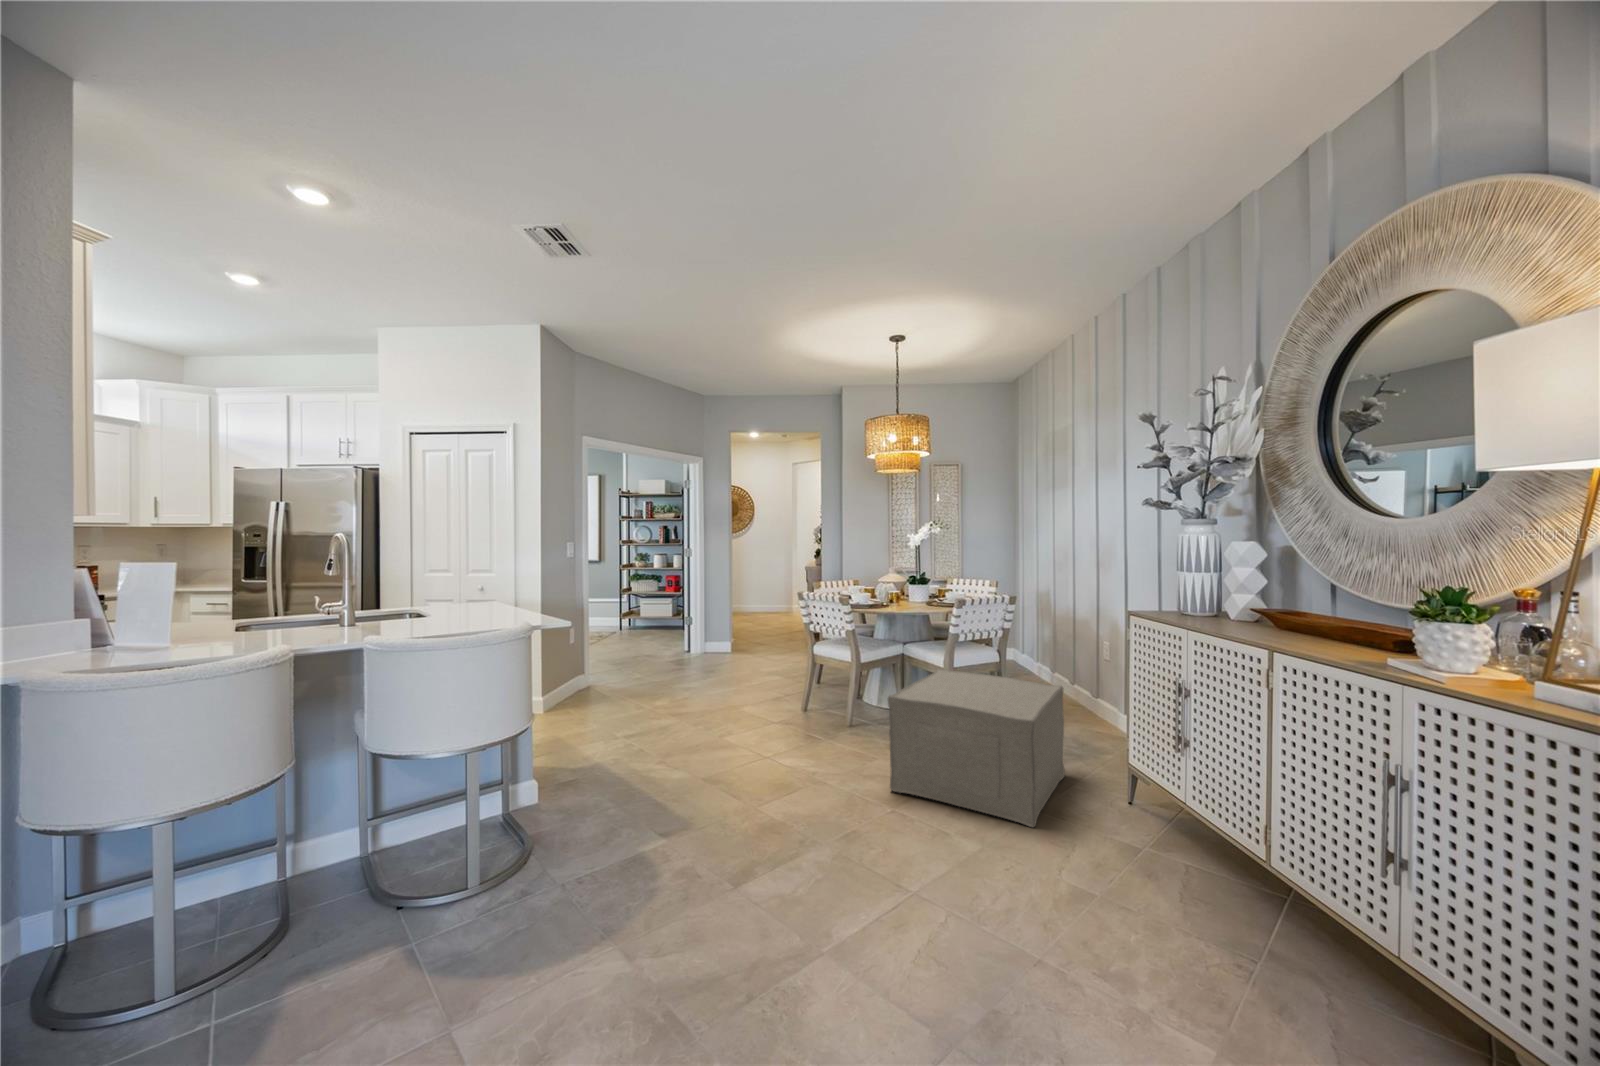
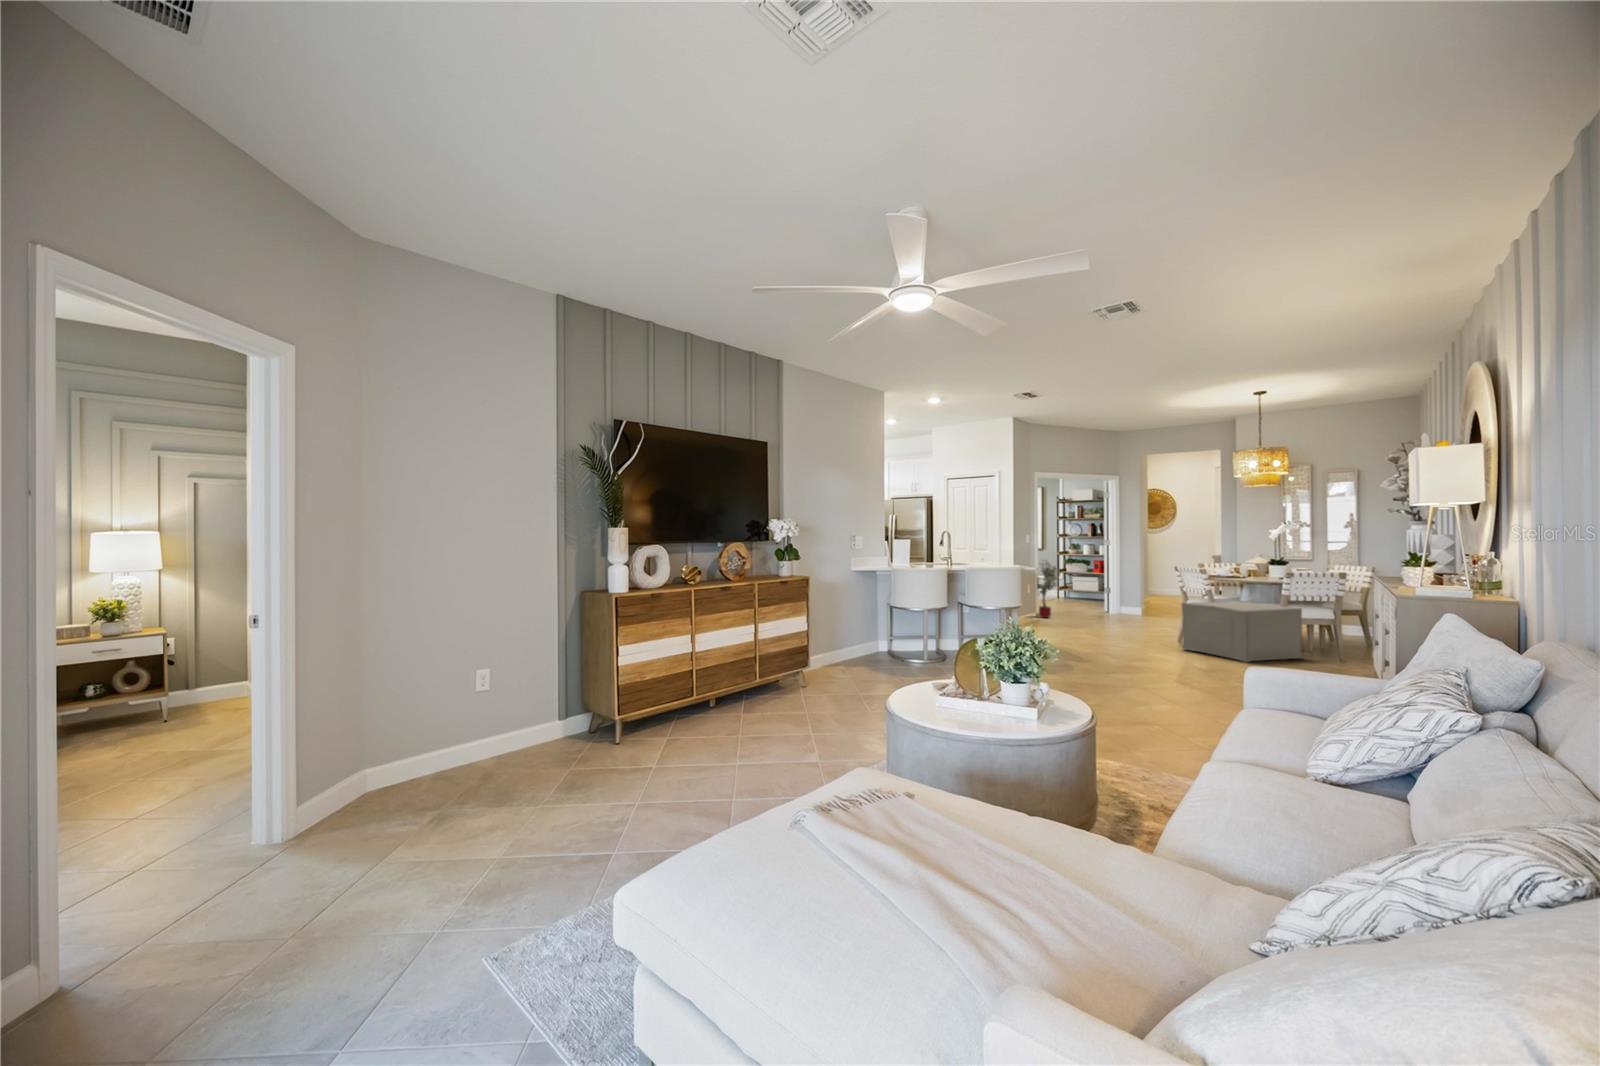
potted tree: none [573,591,632,698] -> present [1035,559,1059,618]

